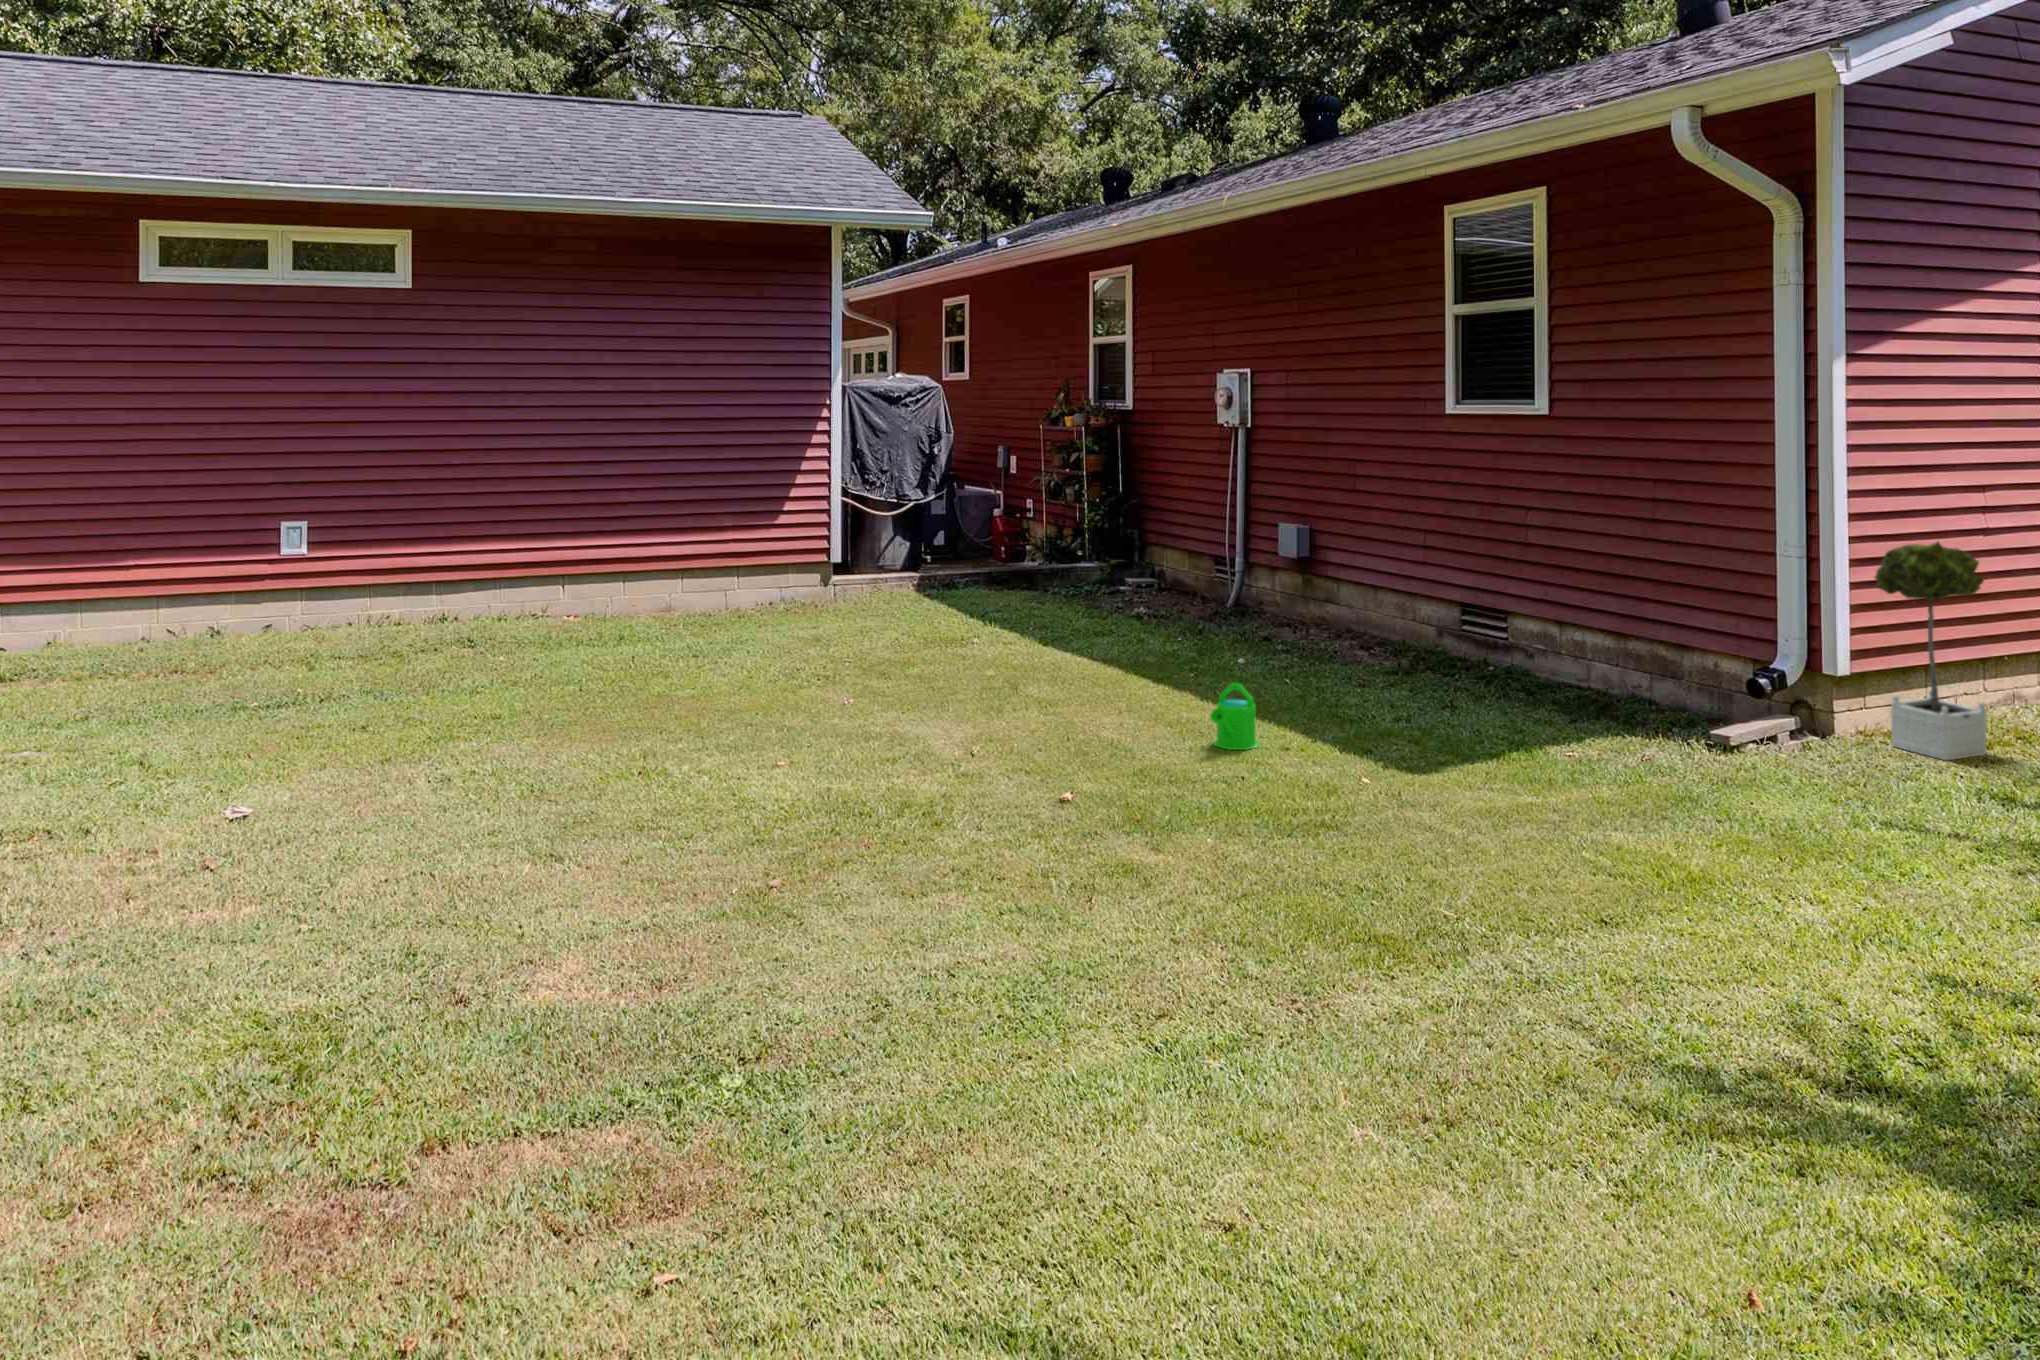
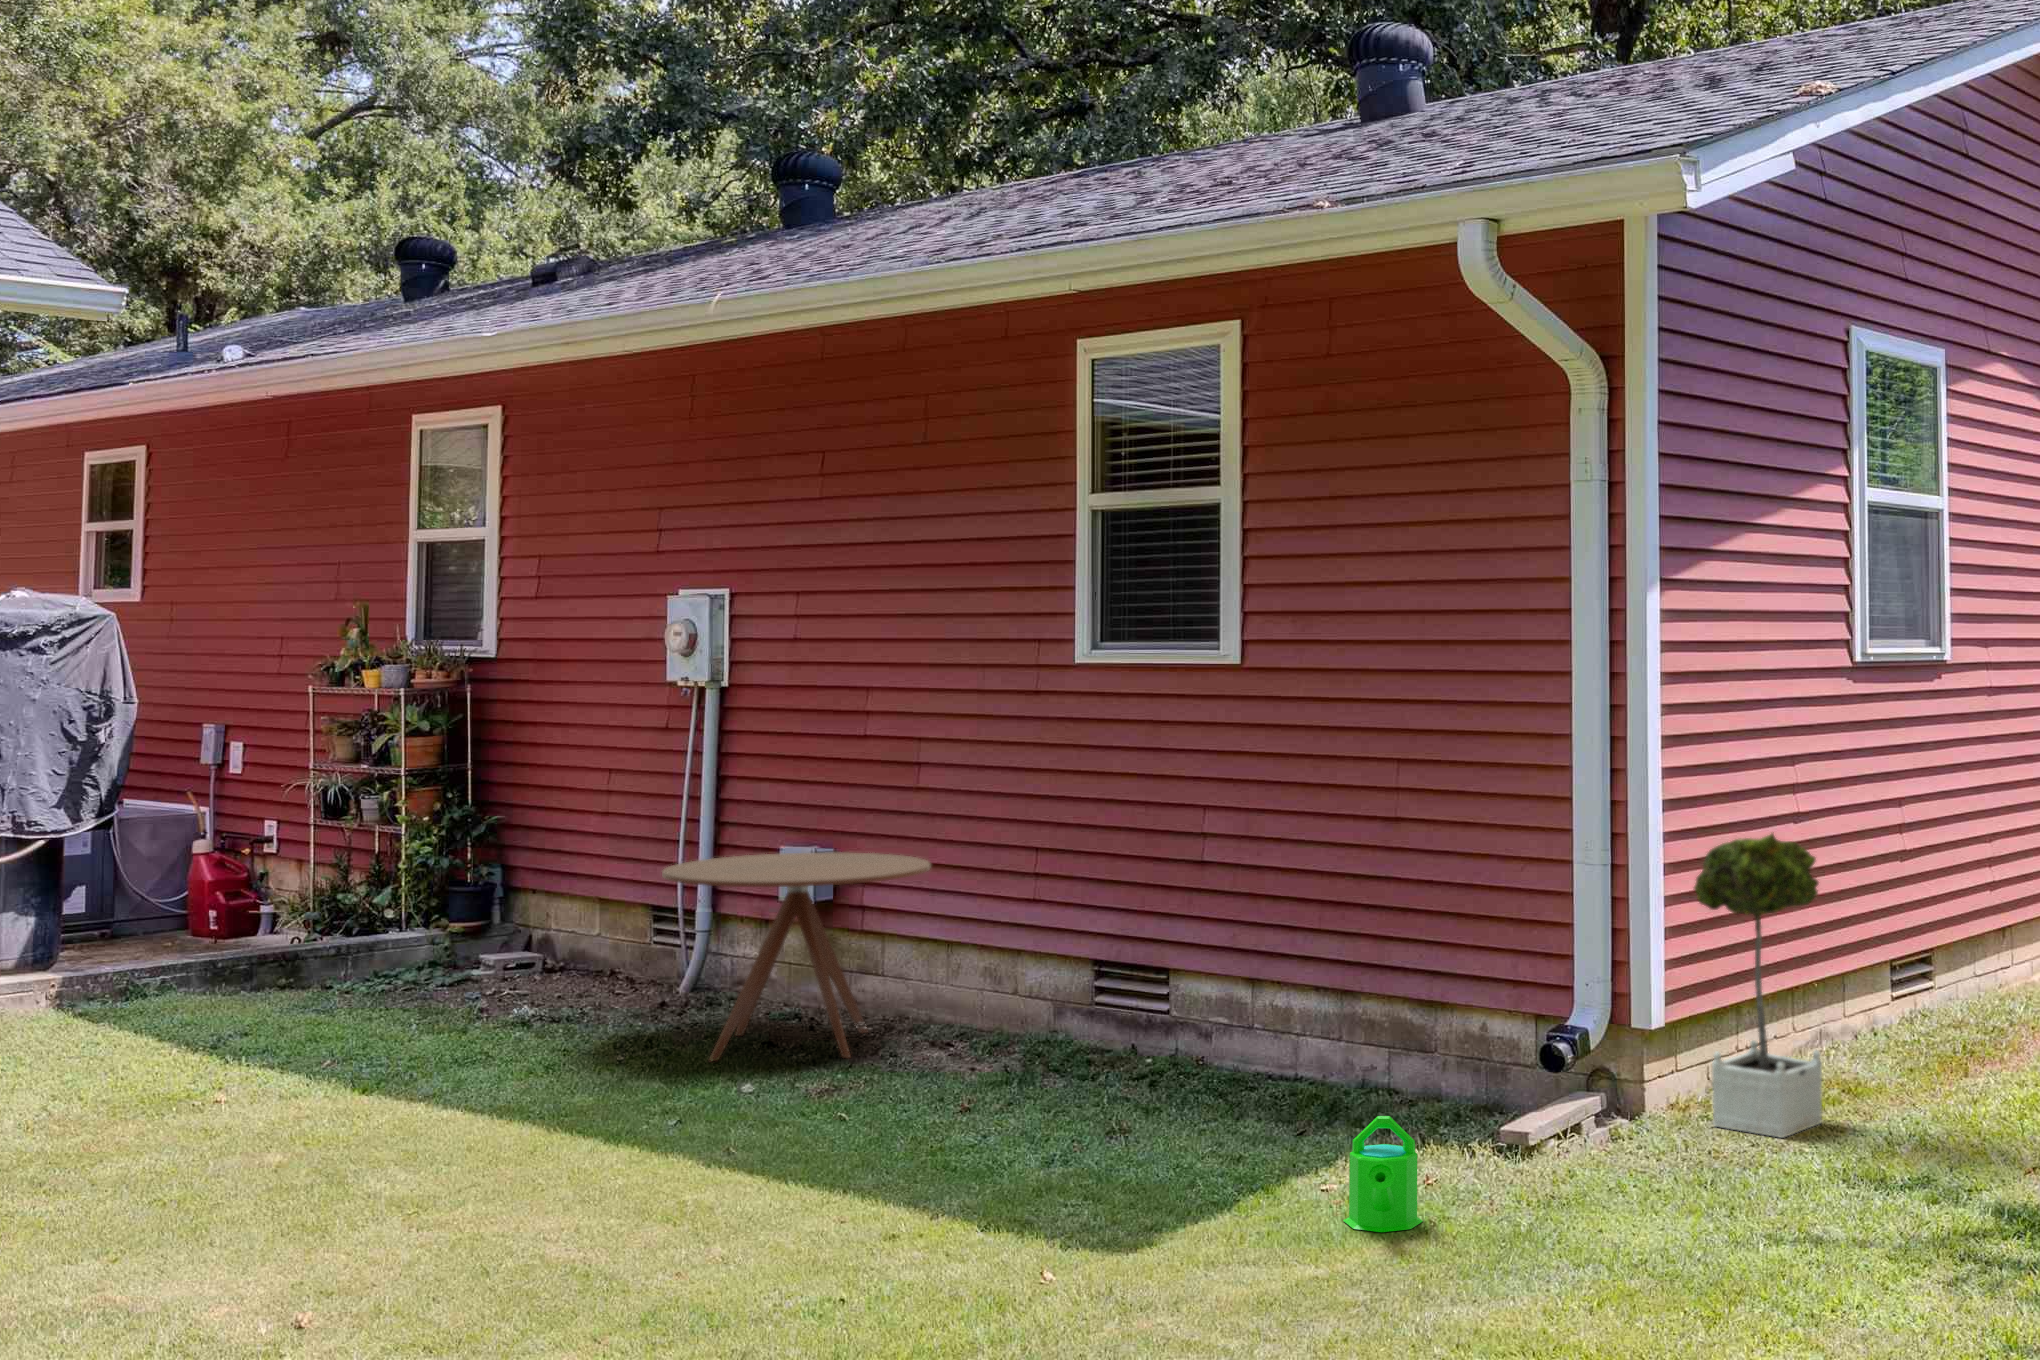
round table: none [1215,523,1370,644] -> present [662,852,930,1062]
watering can: present [1210,683,1259,750] -> present [1343,1116,1423,1232]

